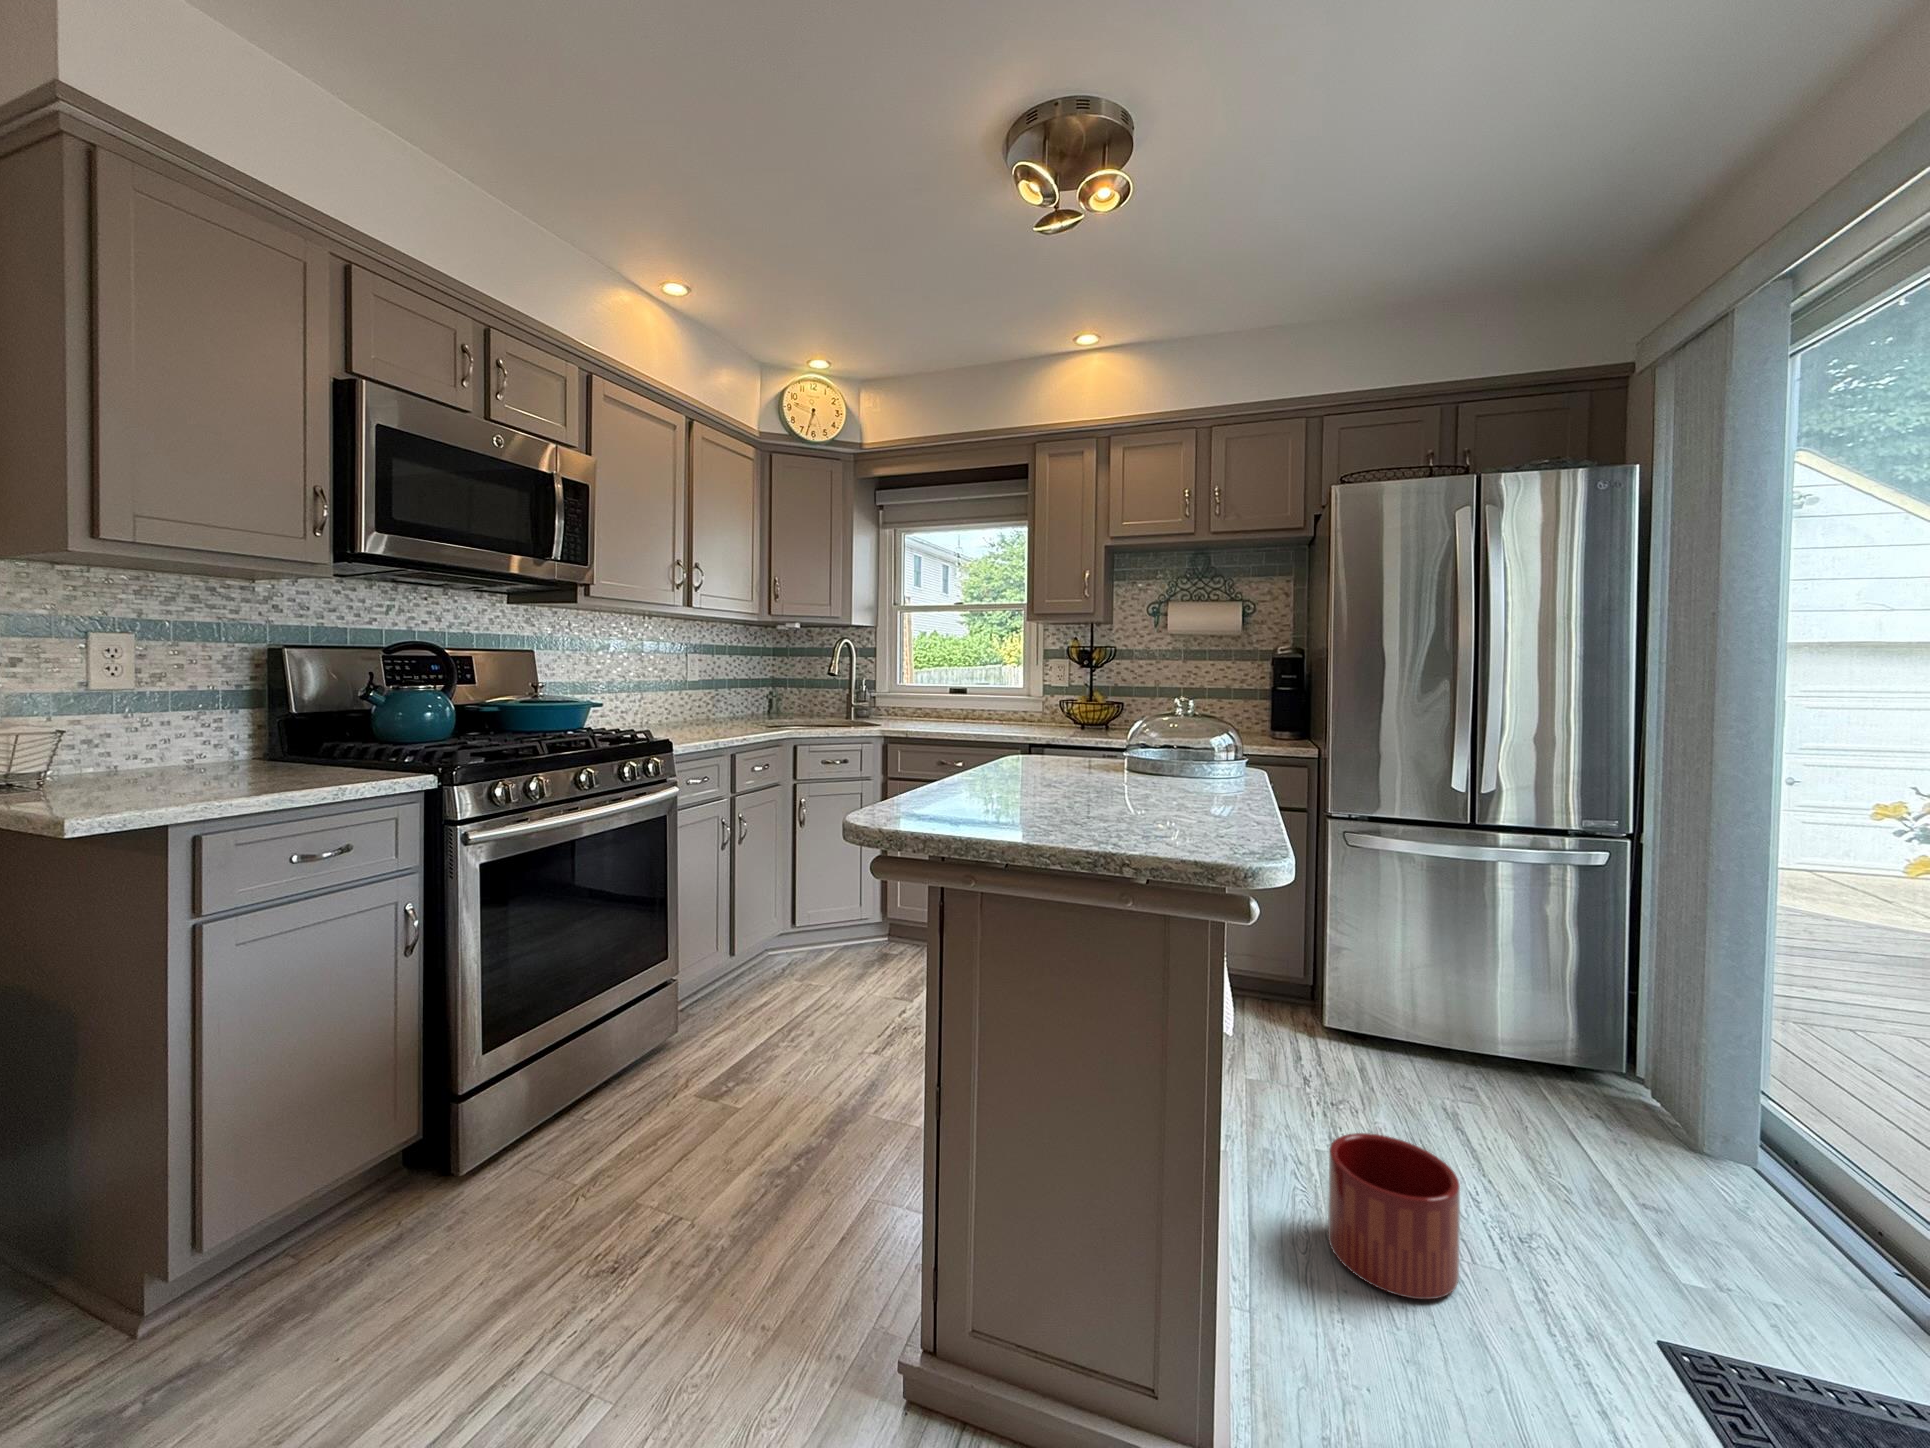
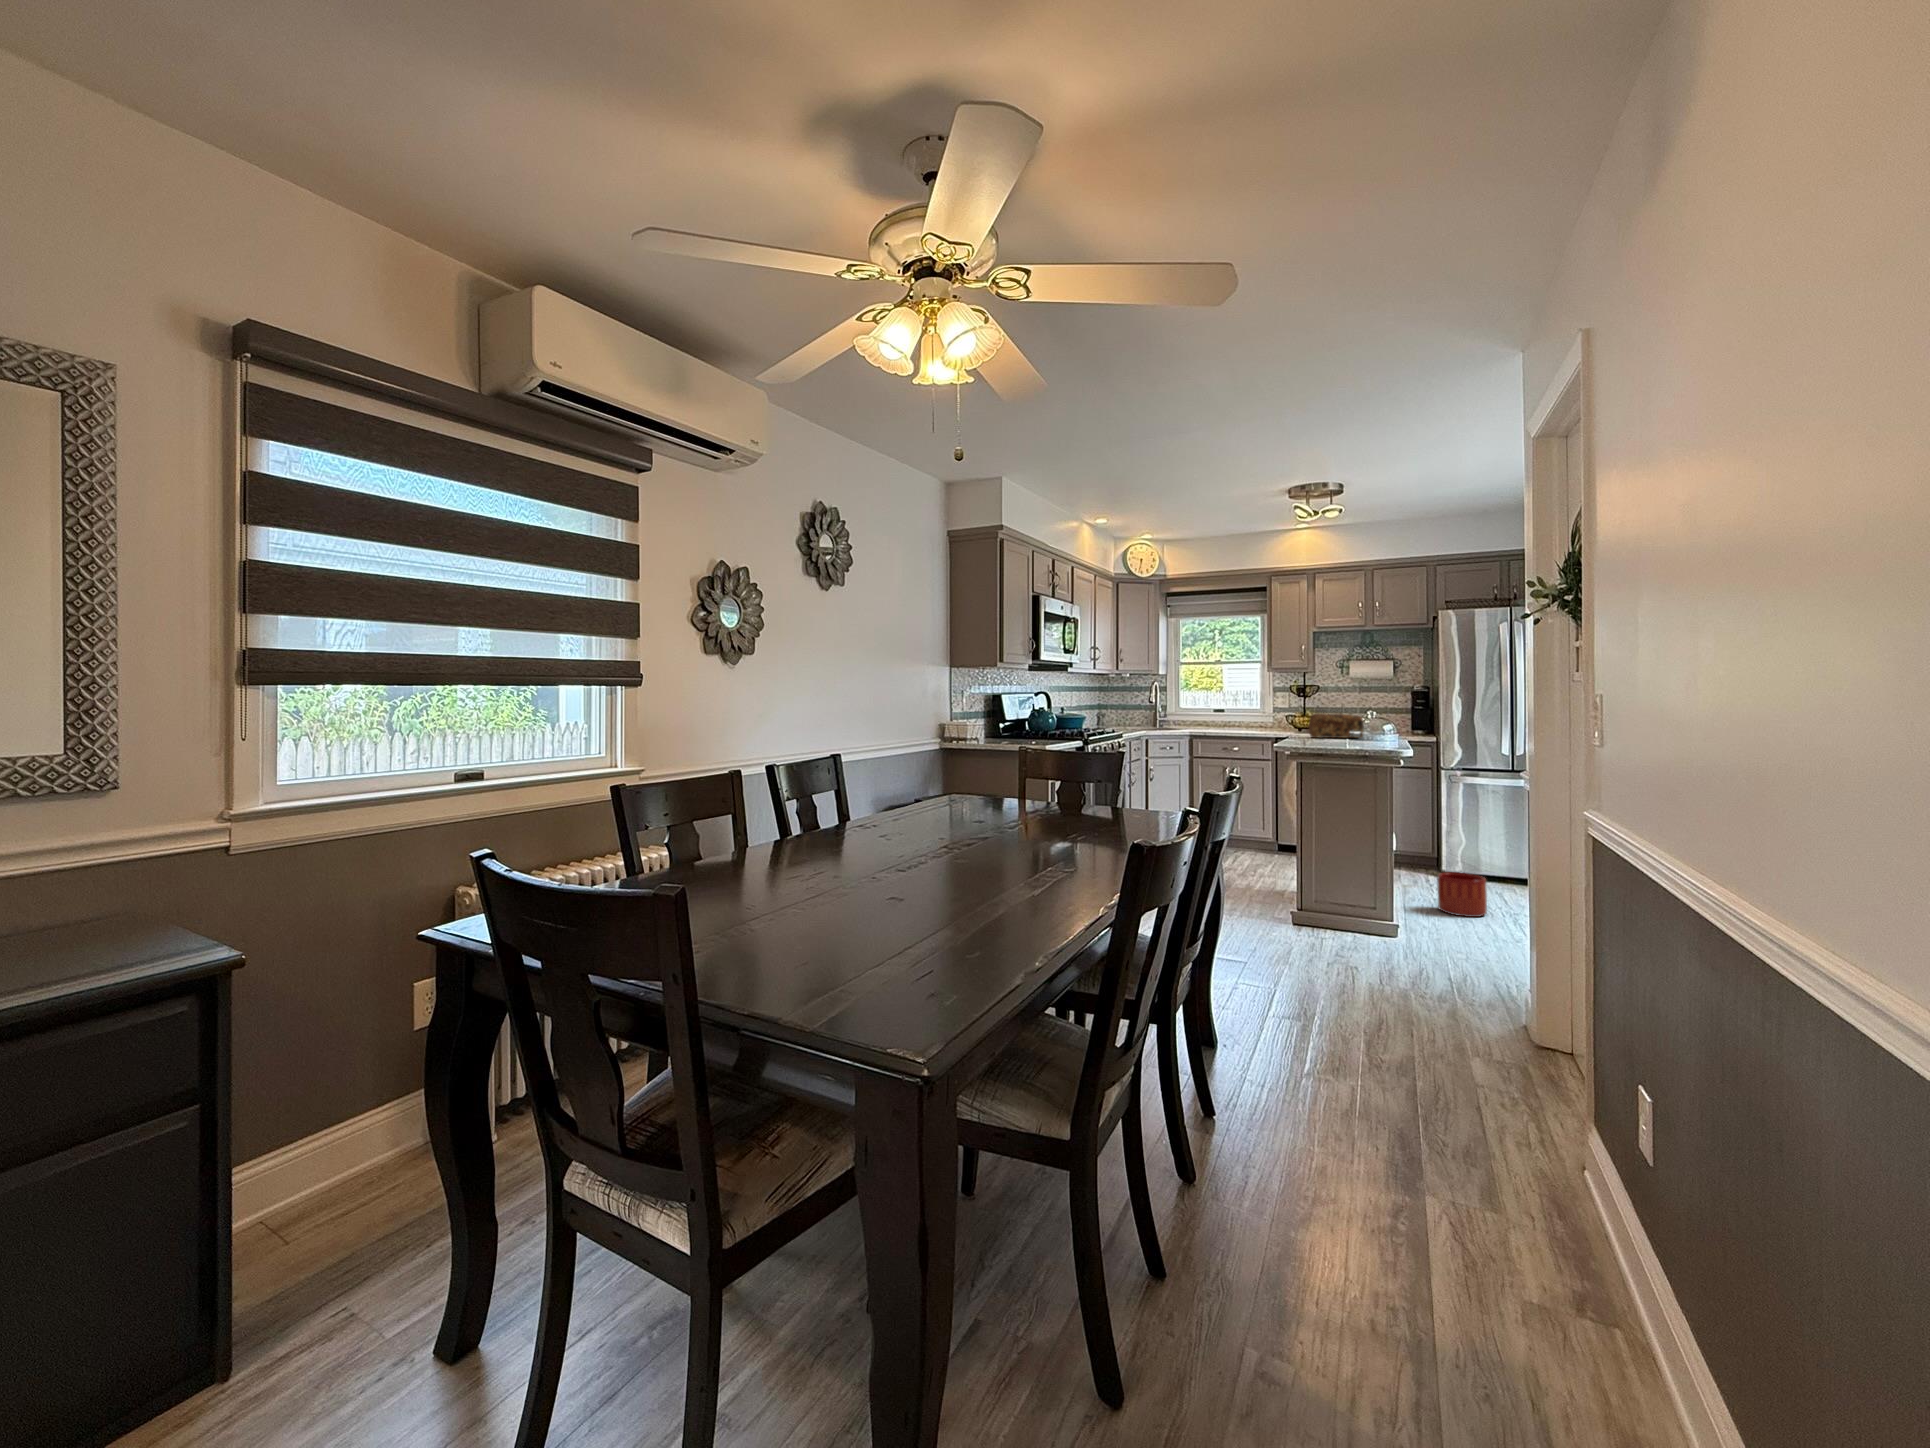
bread loaf: none [1022,710,1152,780] -> present [1309,713,1364,738]

